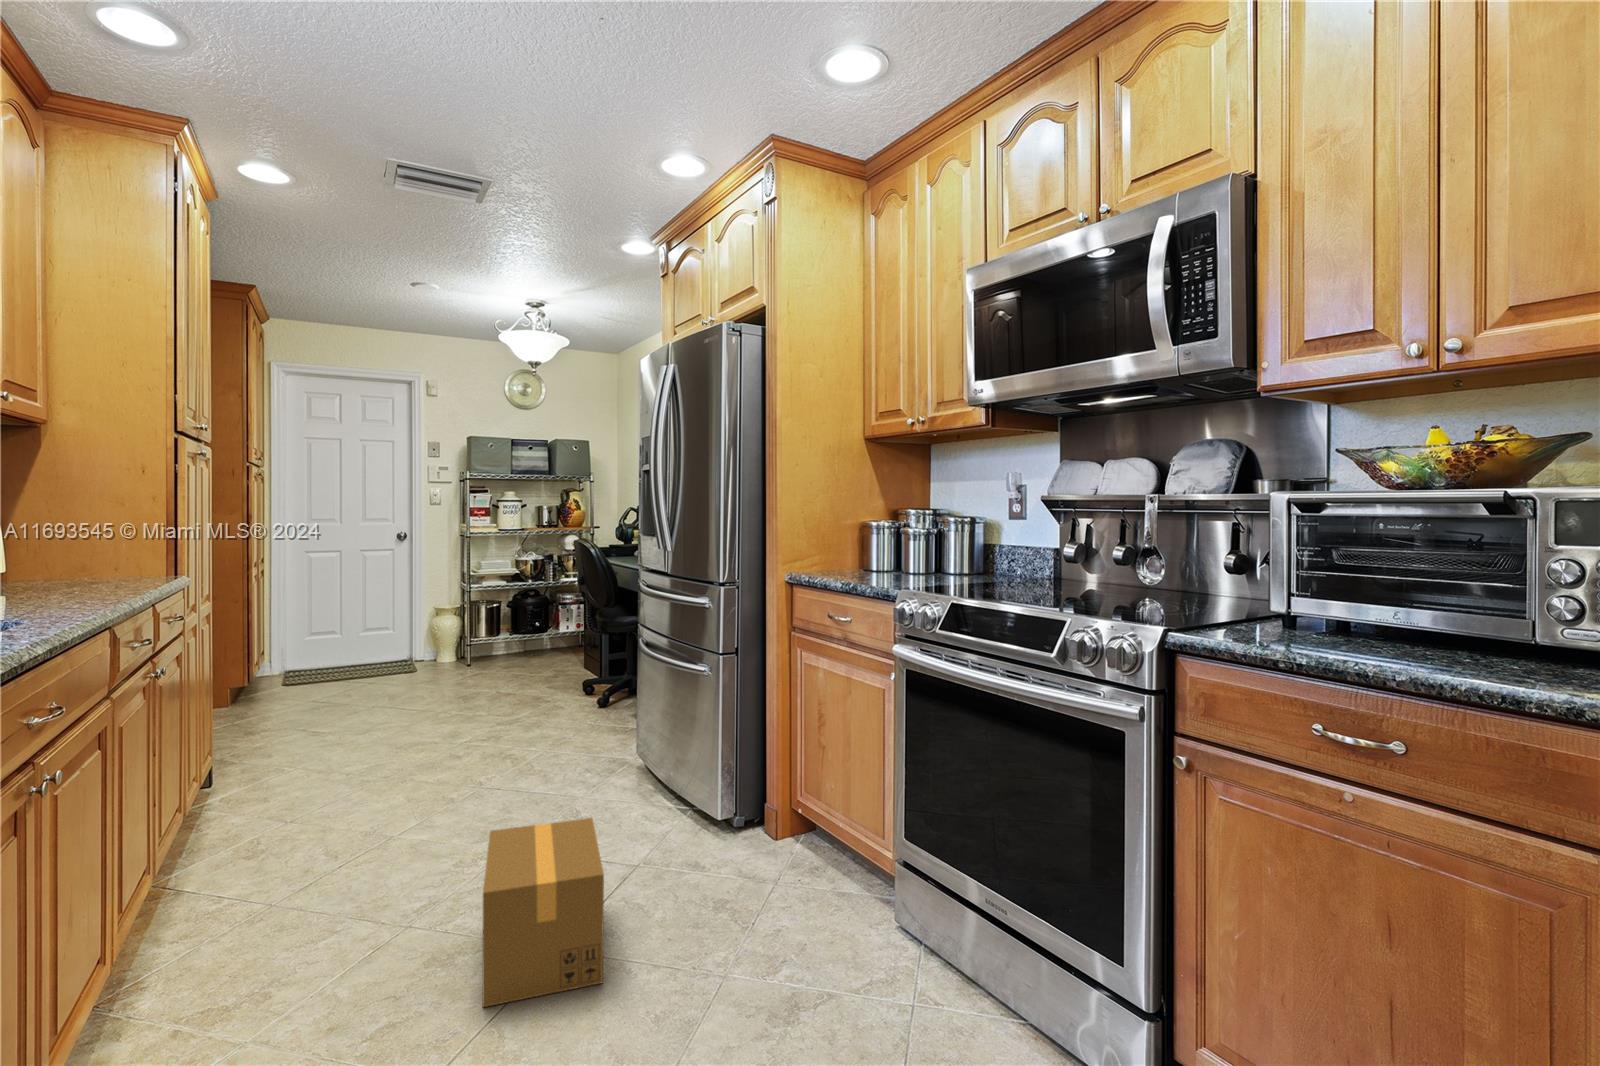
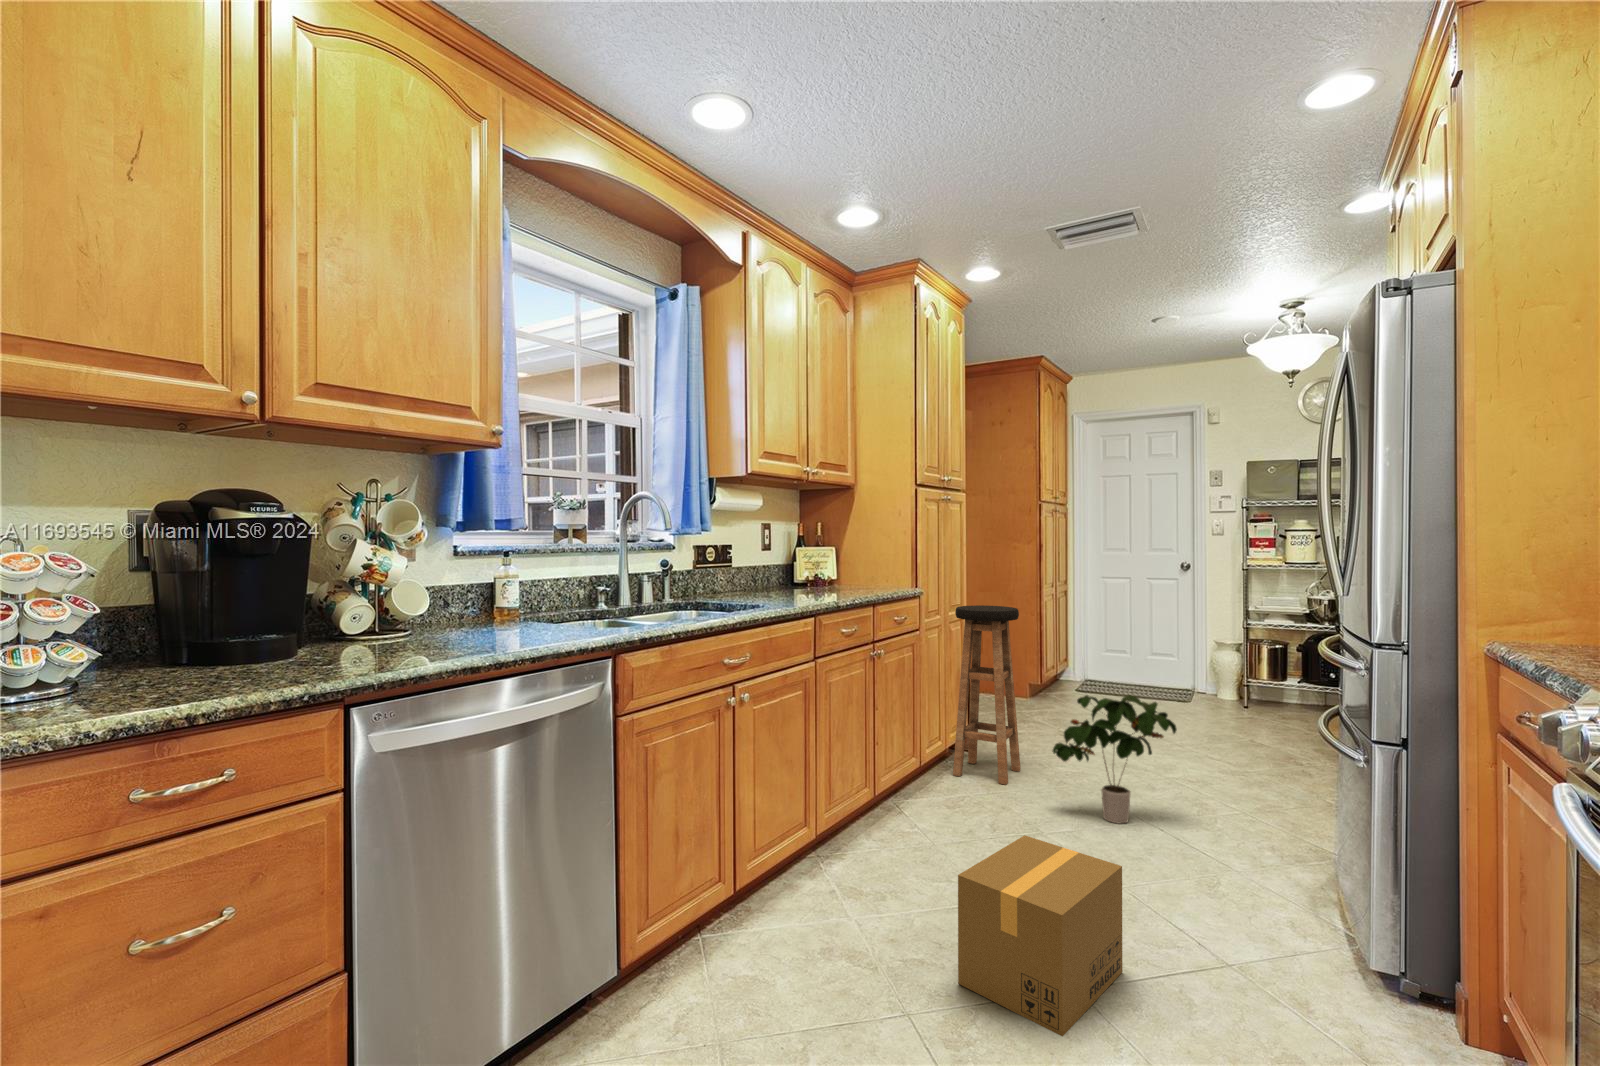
bar stool: none [229,596,323,821] -> present [953,605,1021,785]
potted plant: none [399,670,515,800] -> present [1053,695,1177,824]

